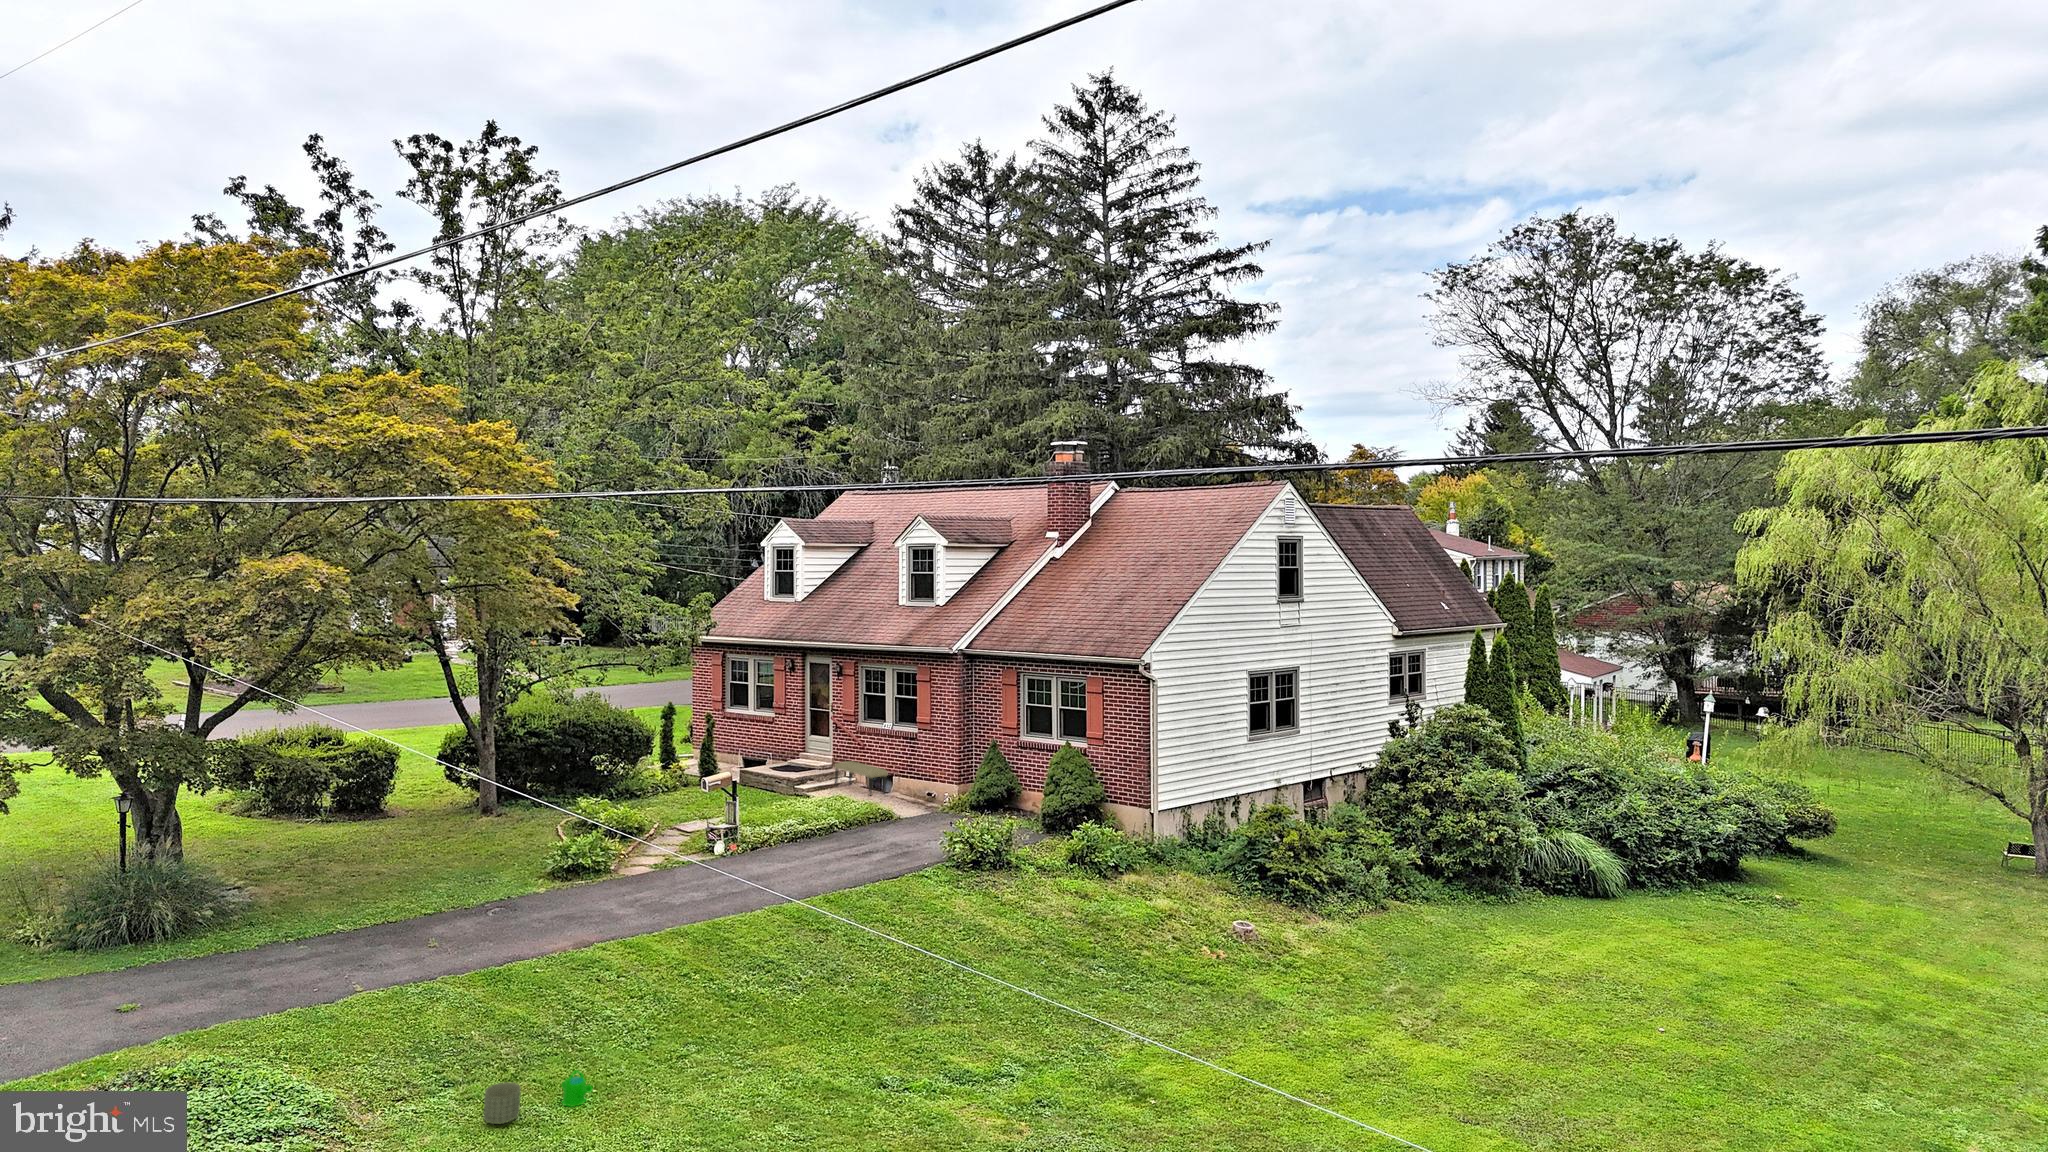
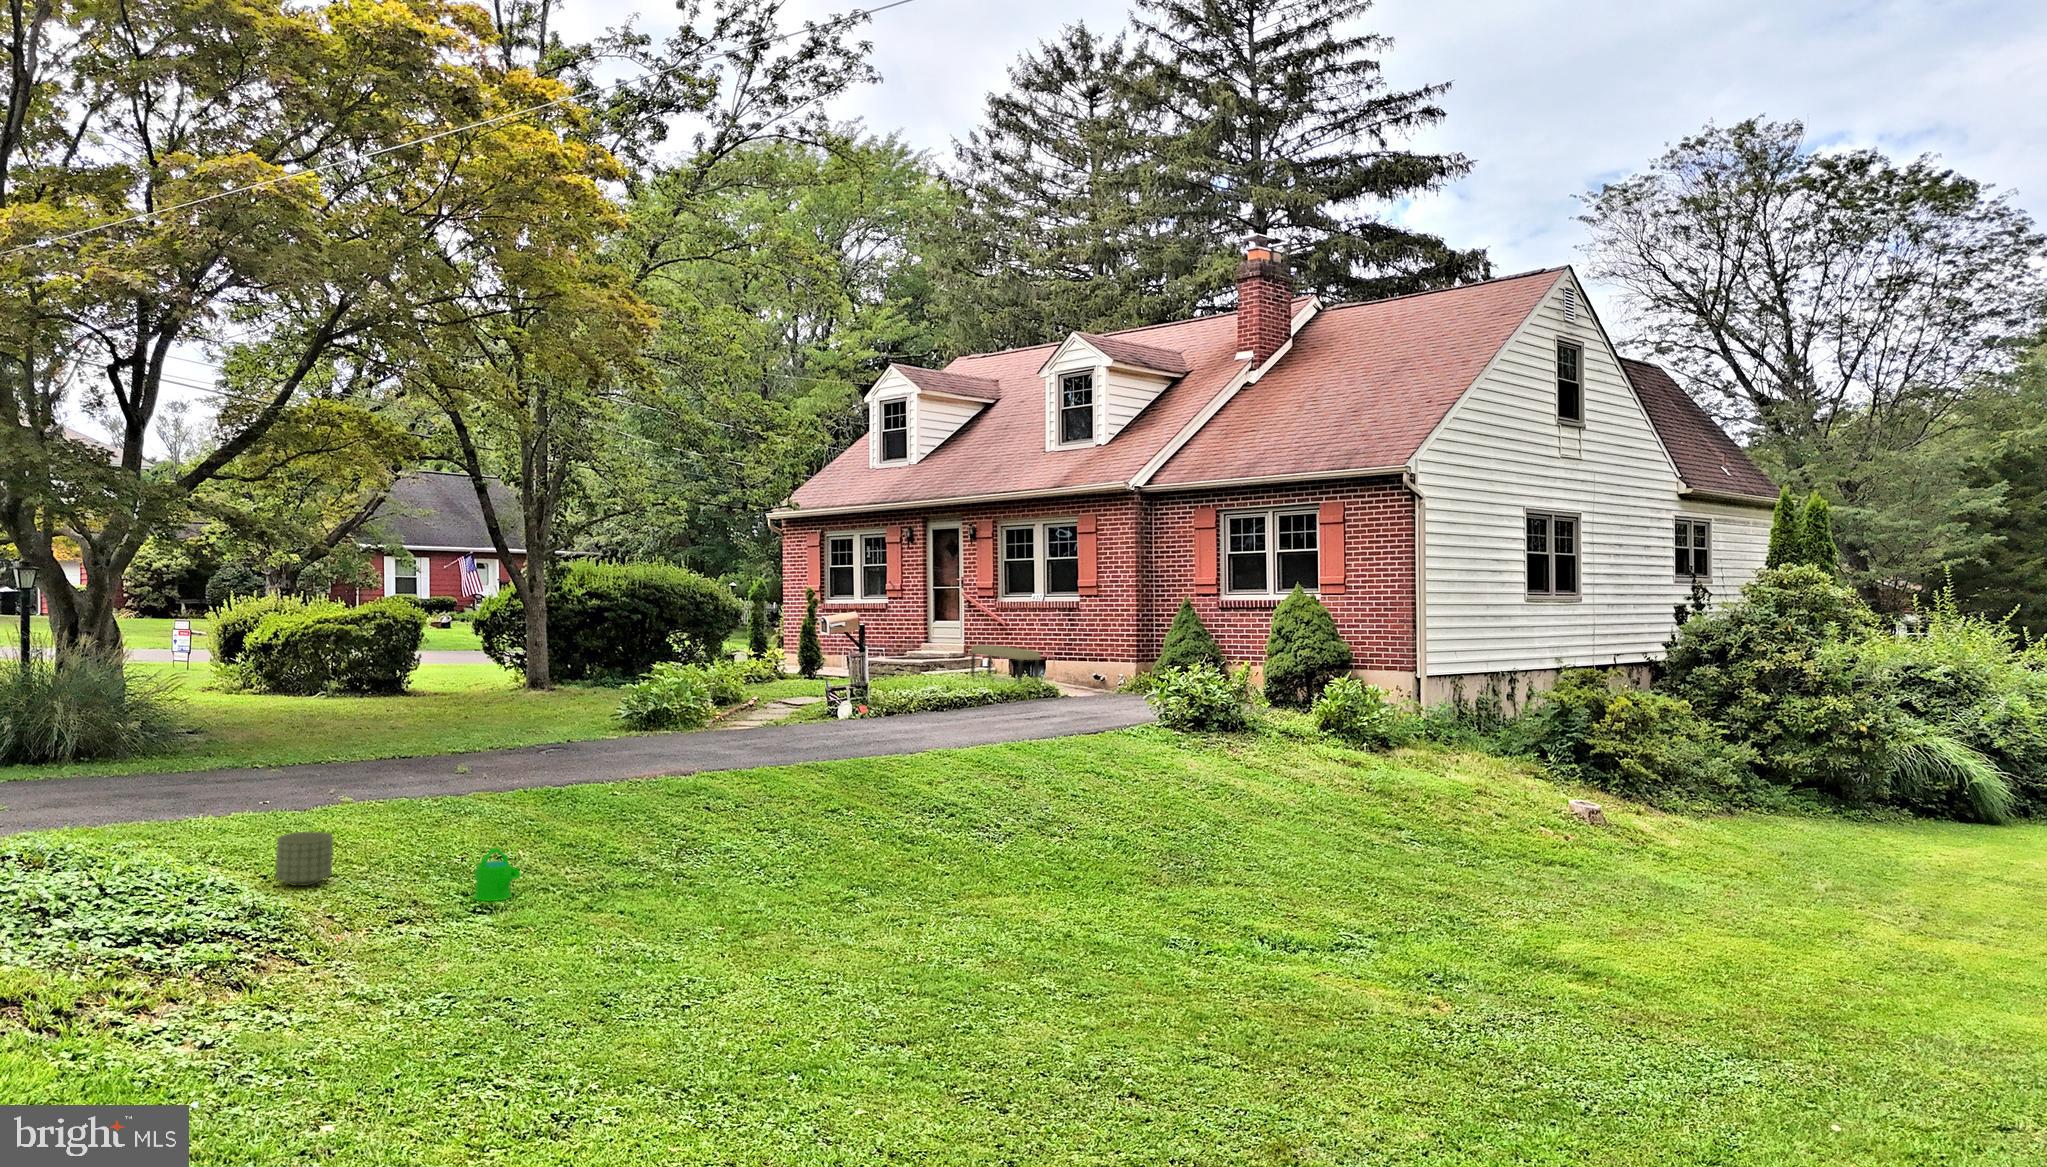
watering can: present [561,1070,593,1107] -> present [473,847,521,902]
planter: present [483,1082,521,1124] -> present [276,831,333,886]

